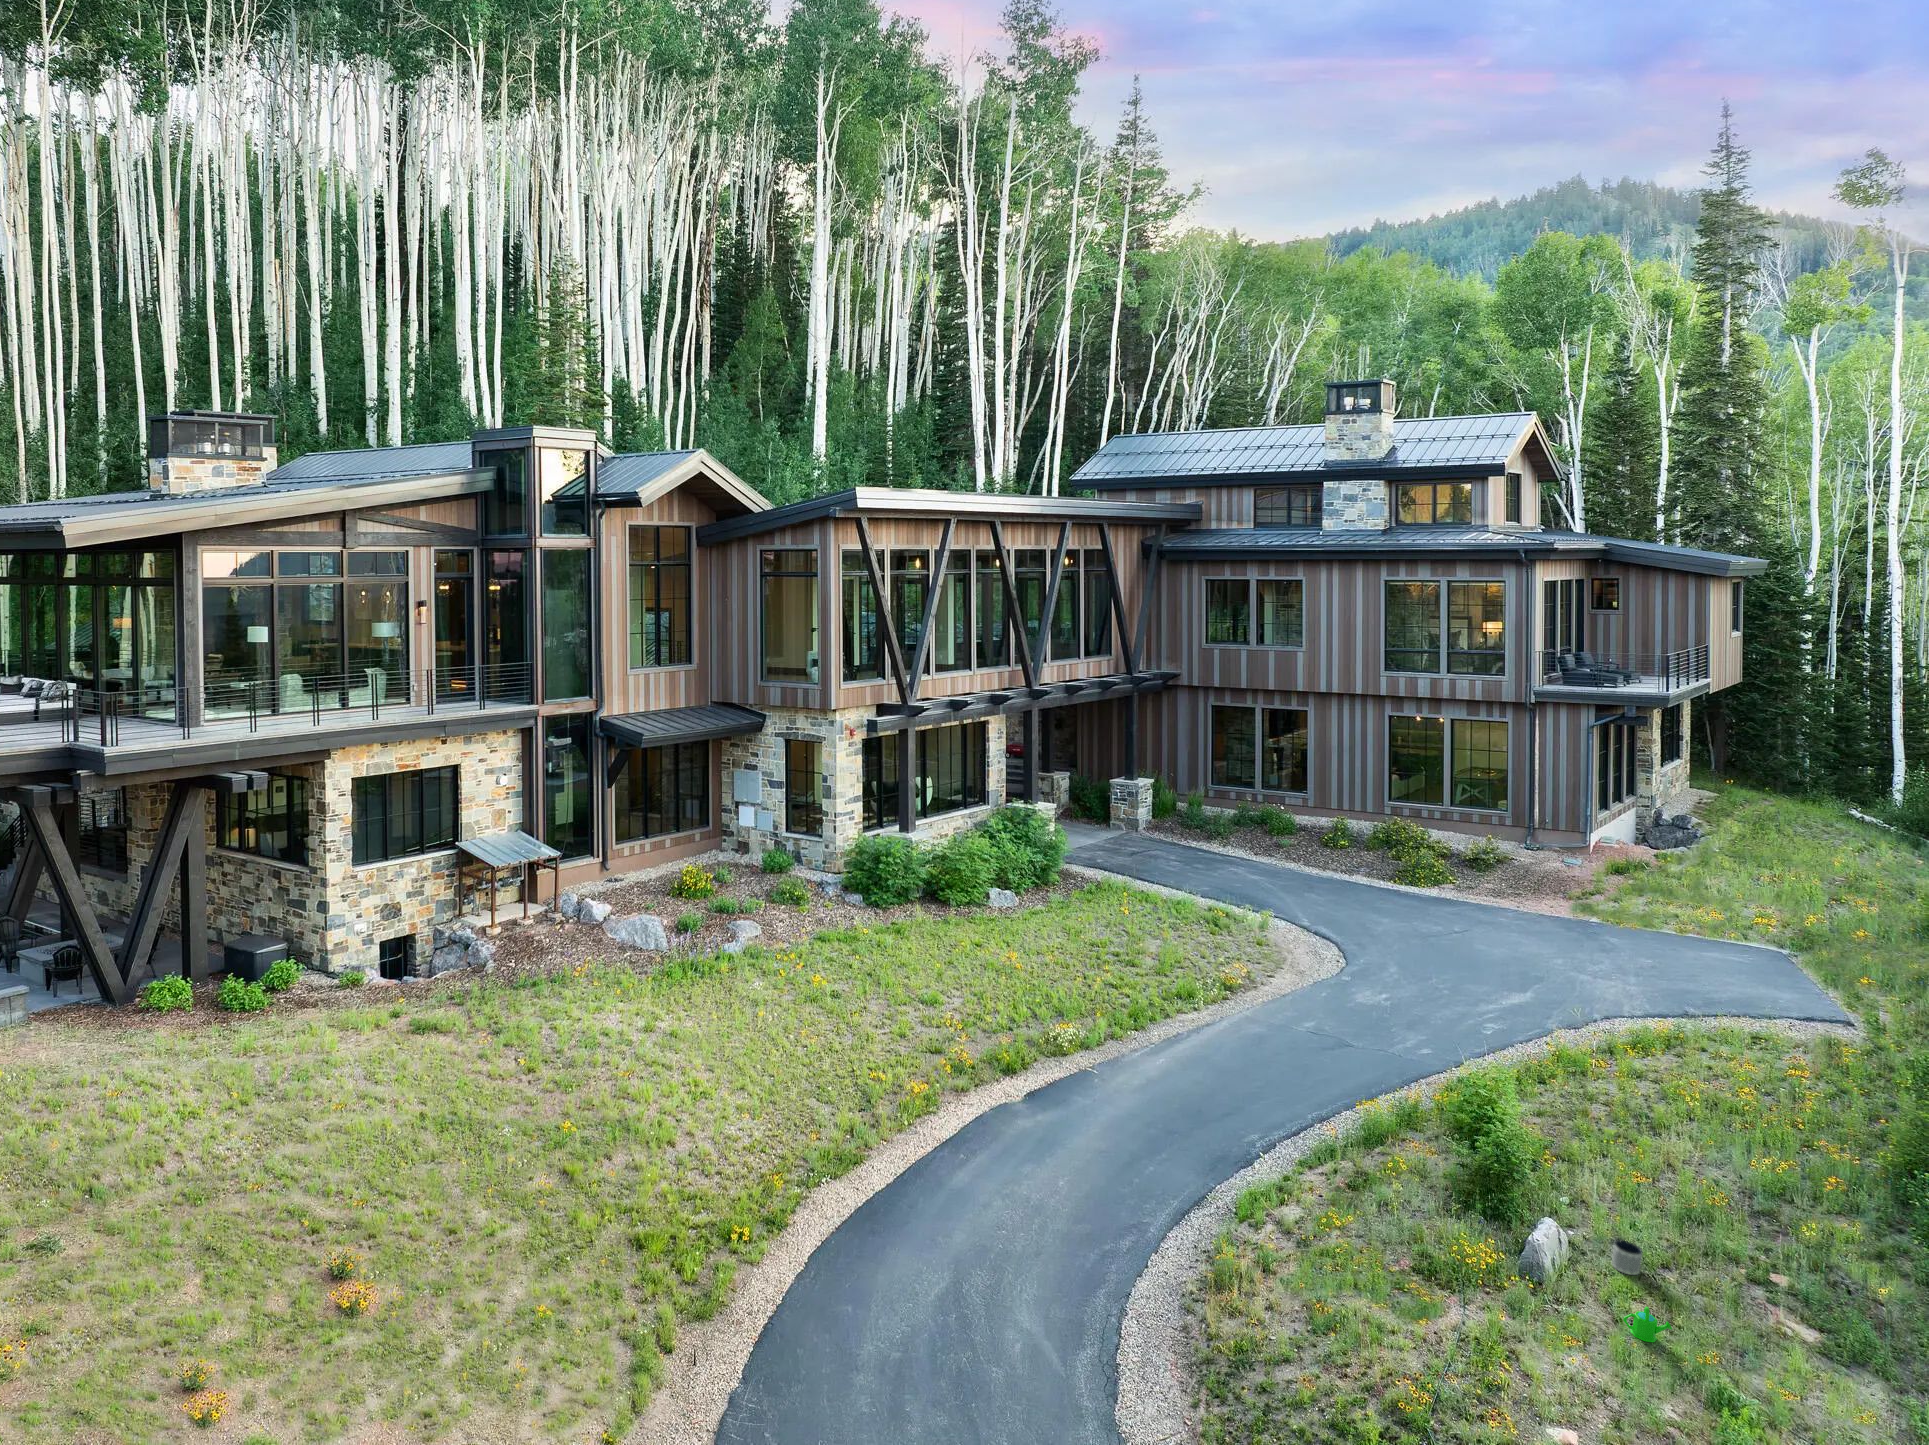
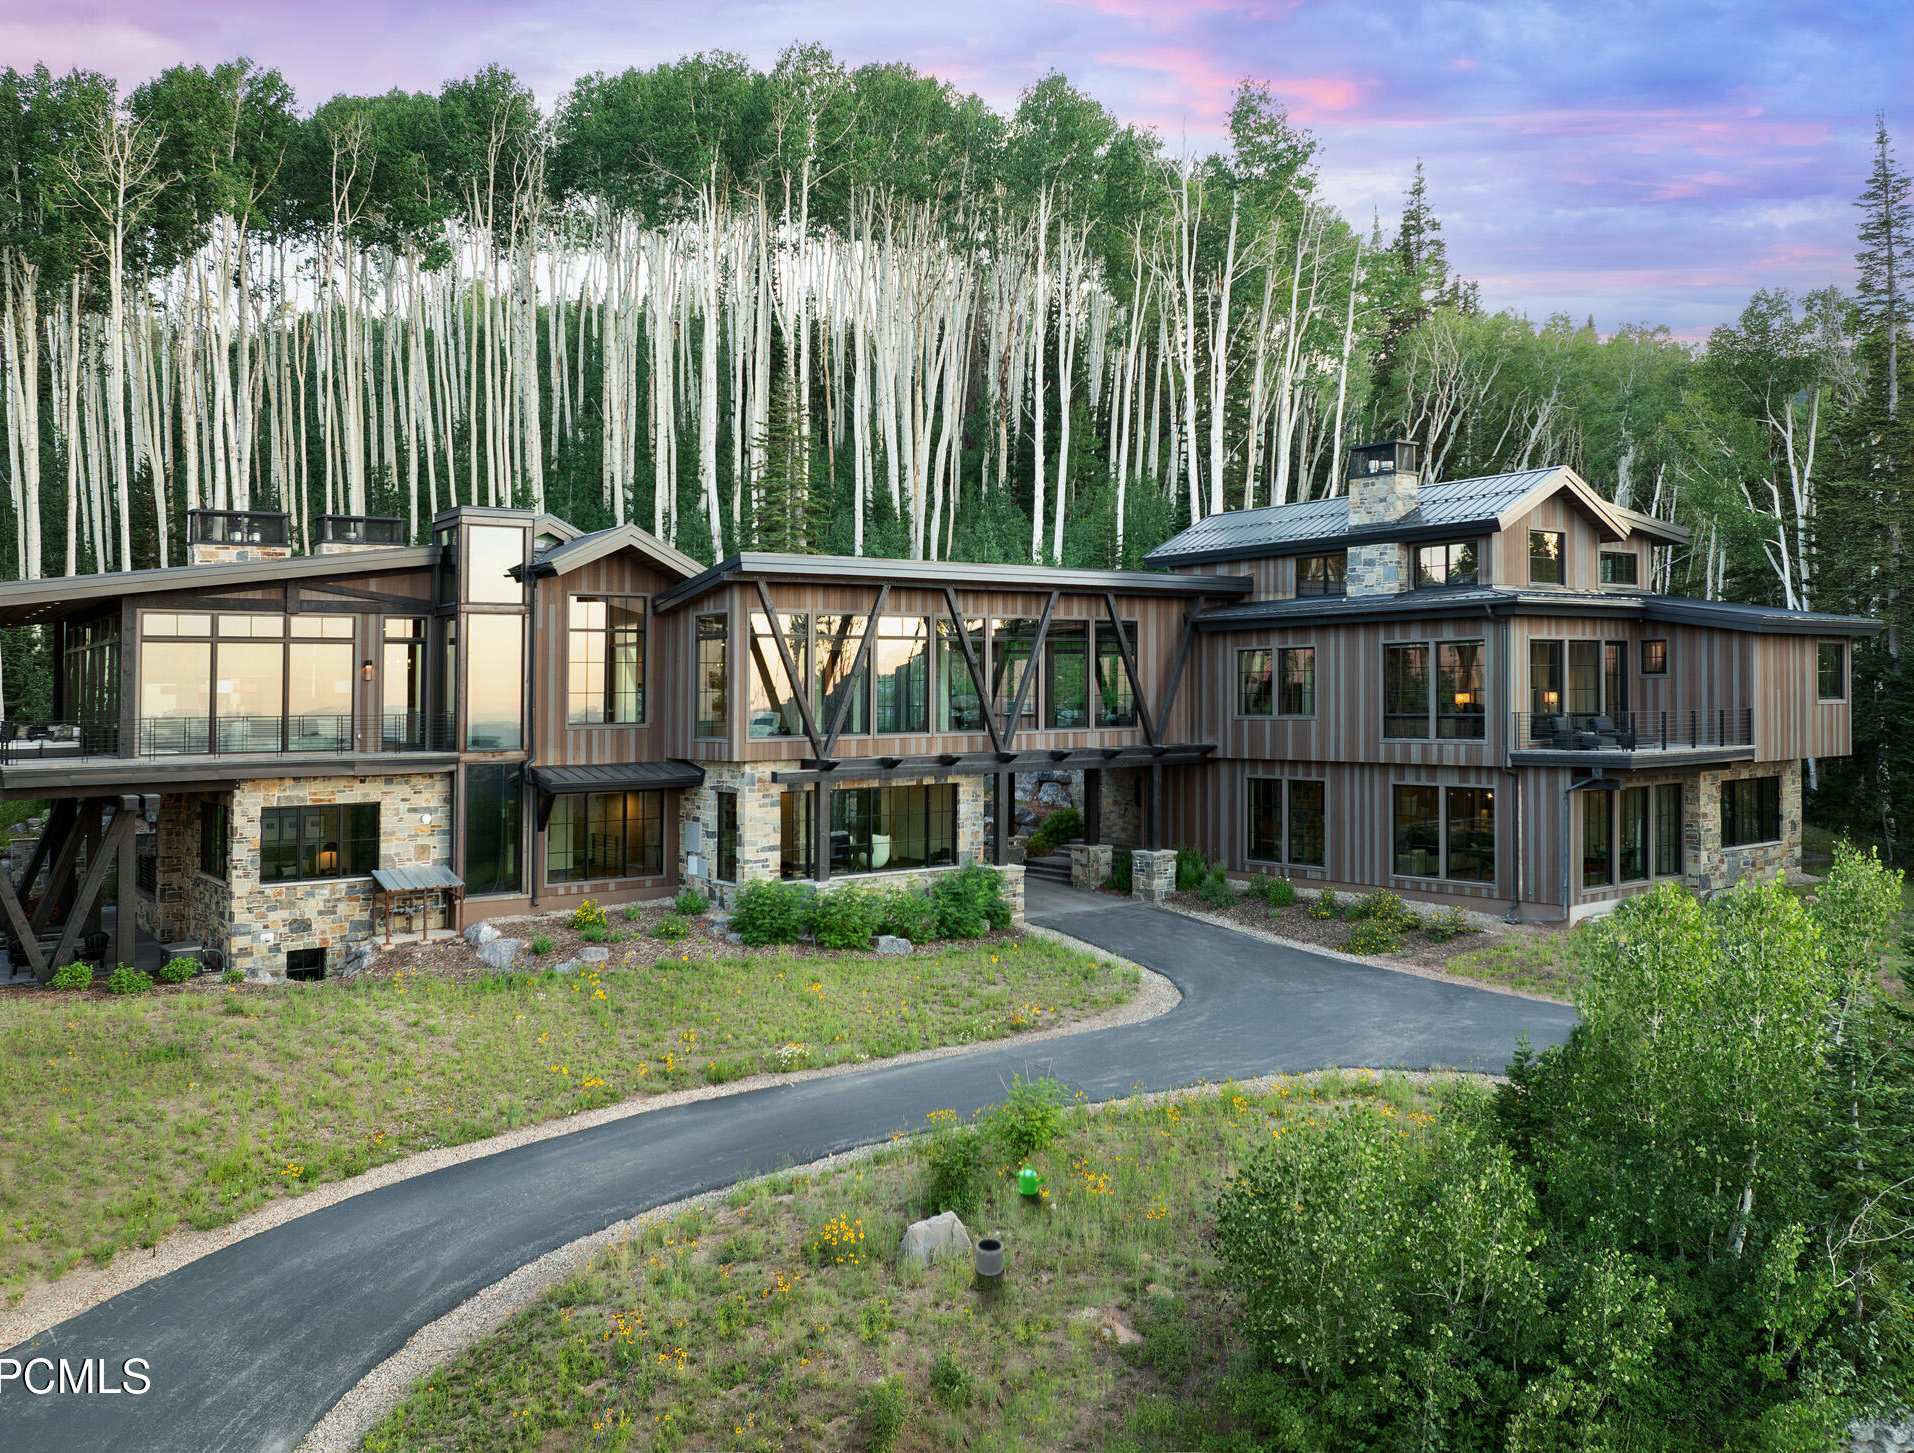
watering can: present [1623,1307,1672,1342] -> present [1016,1164,1045,1195]

